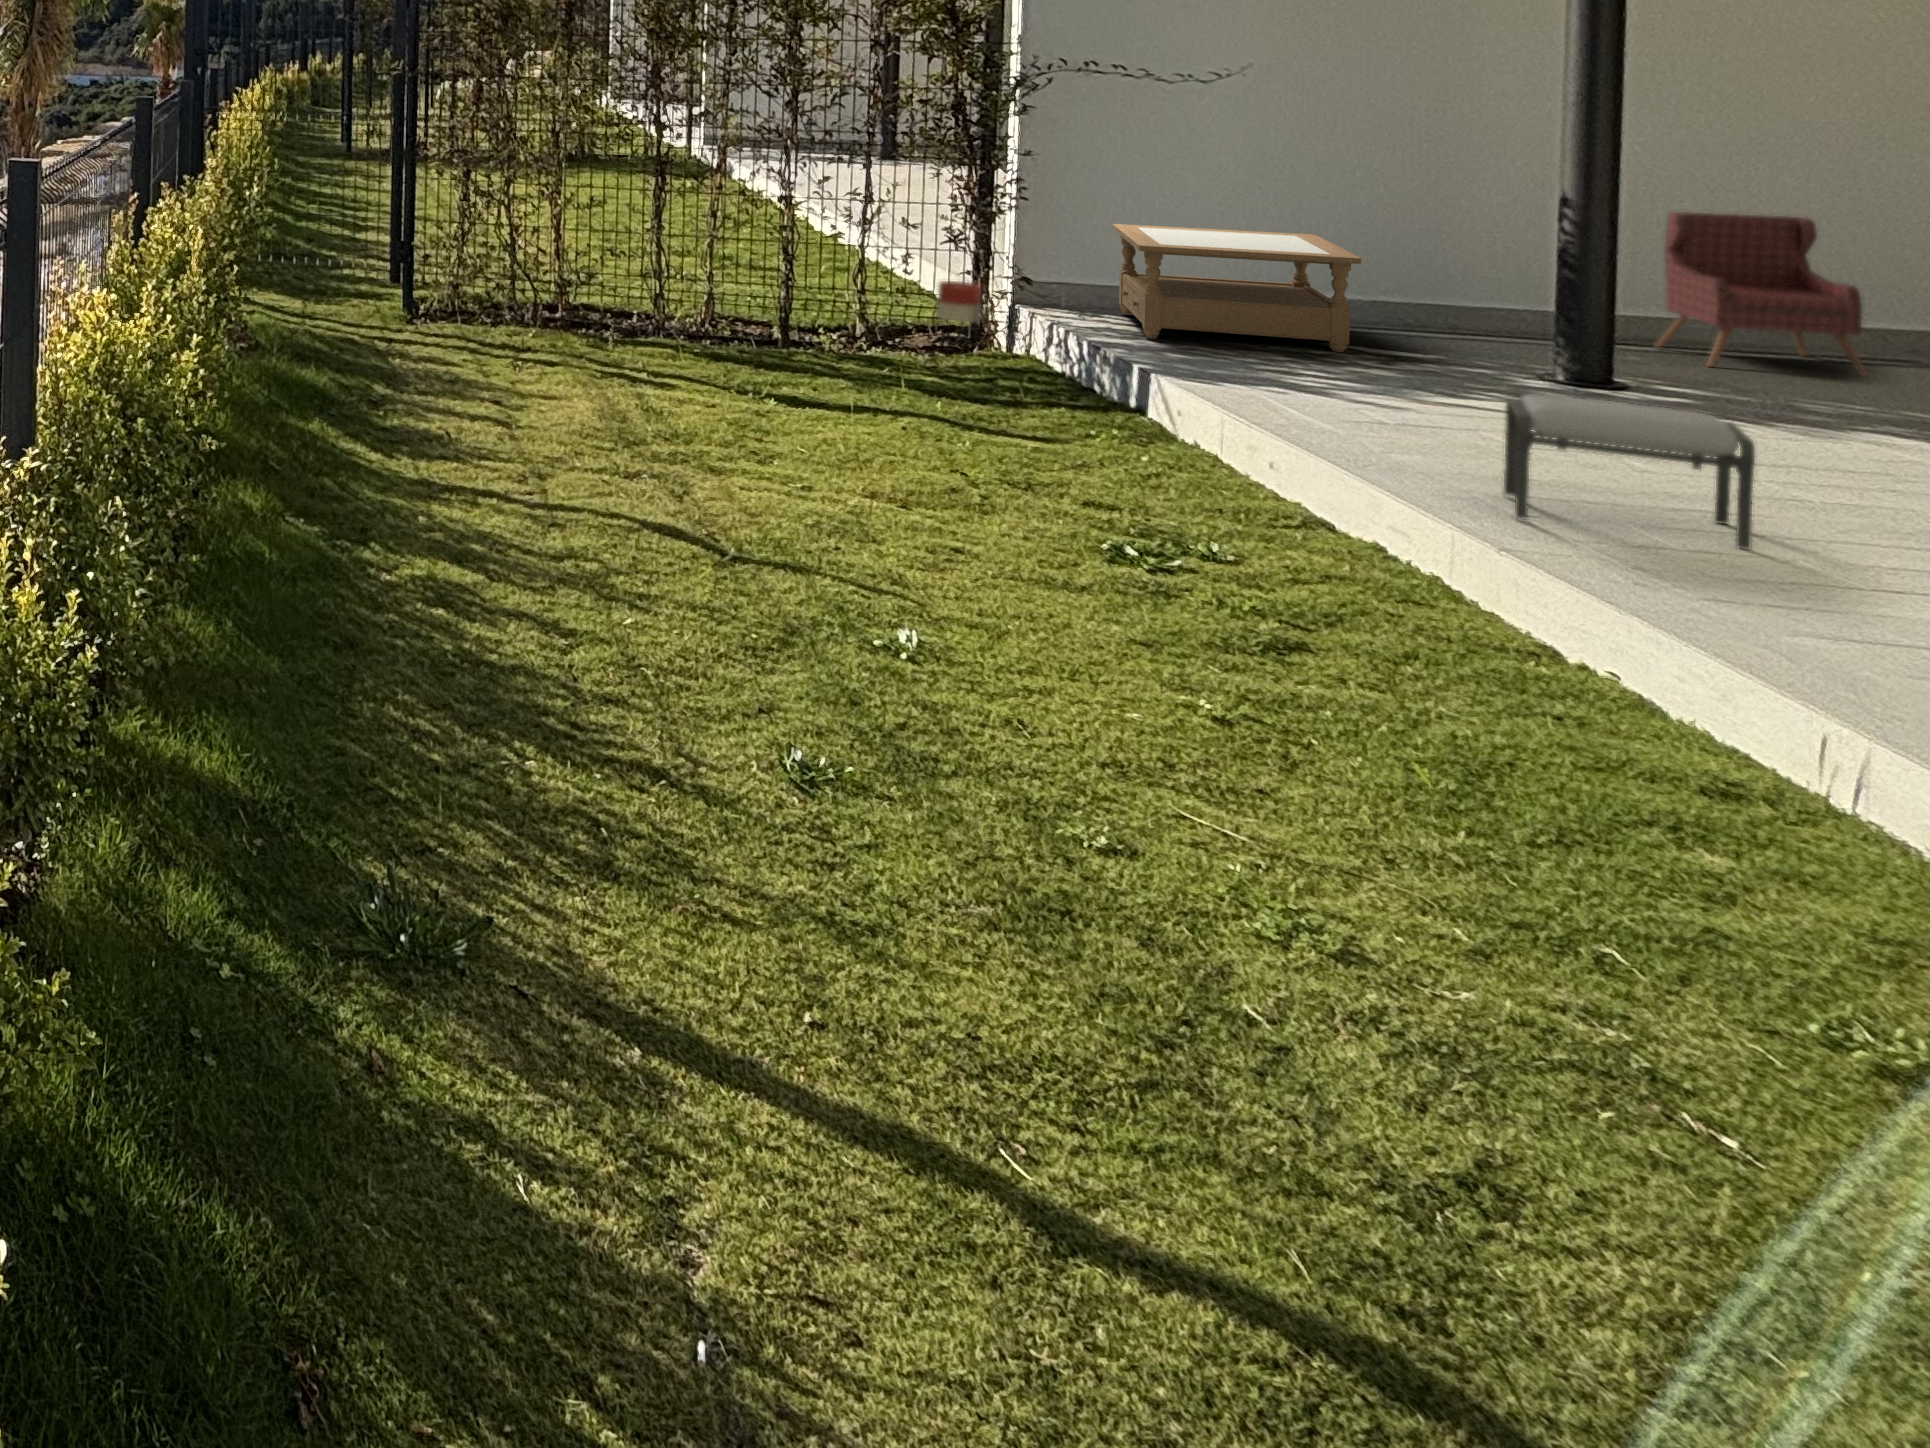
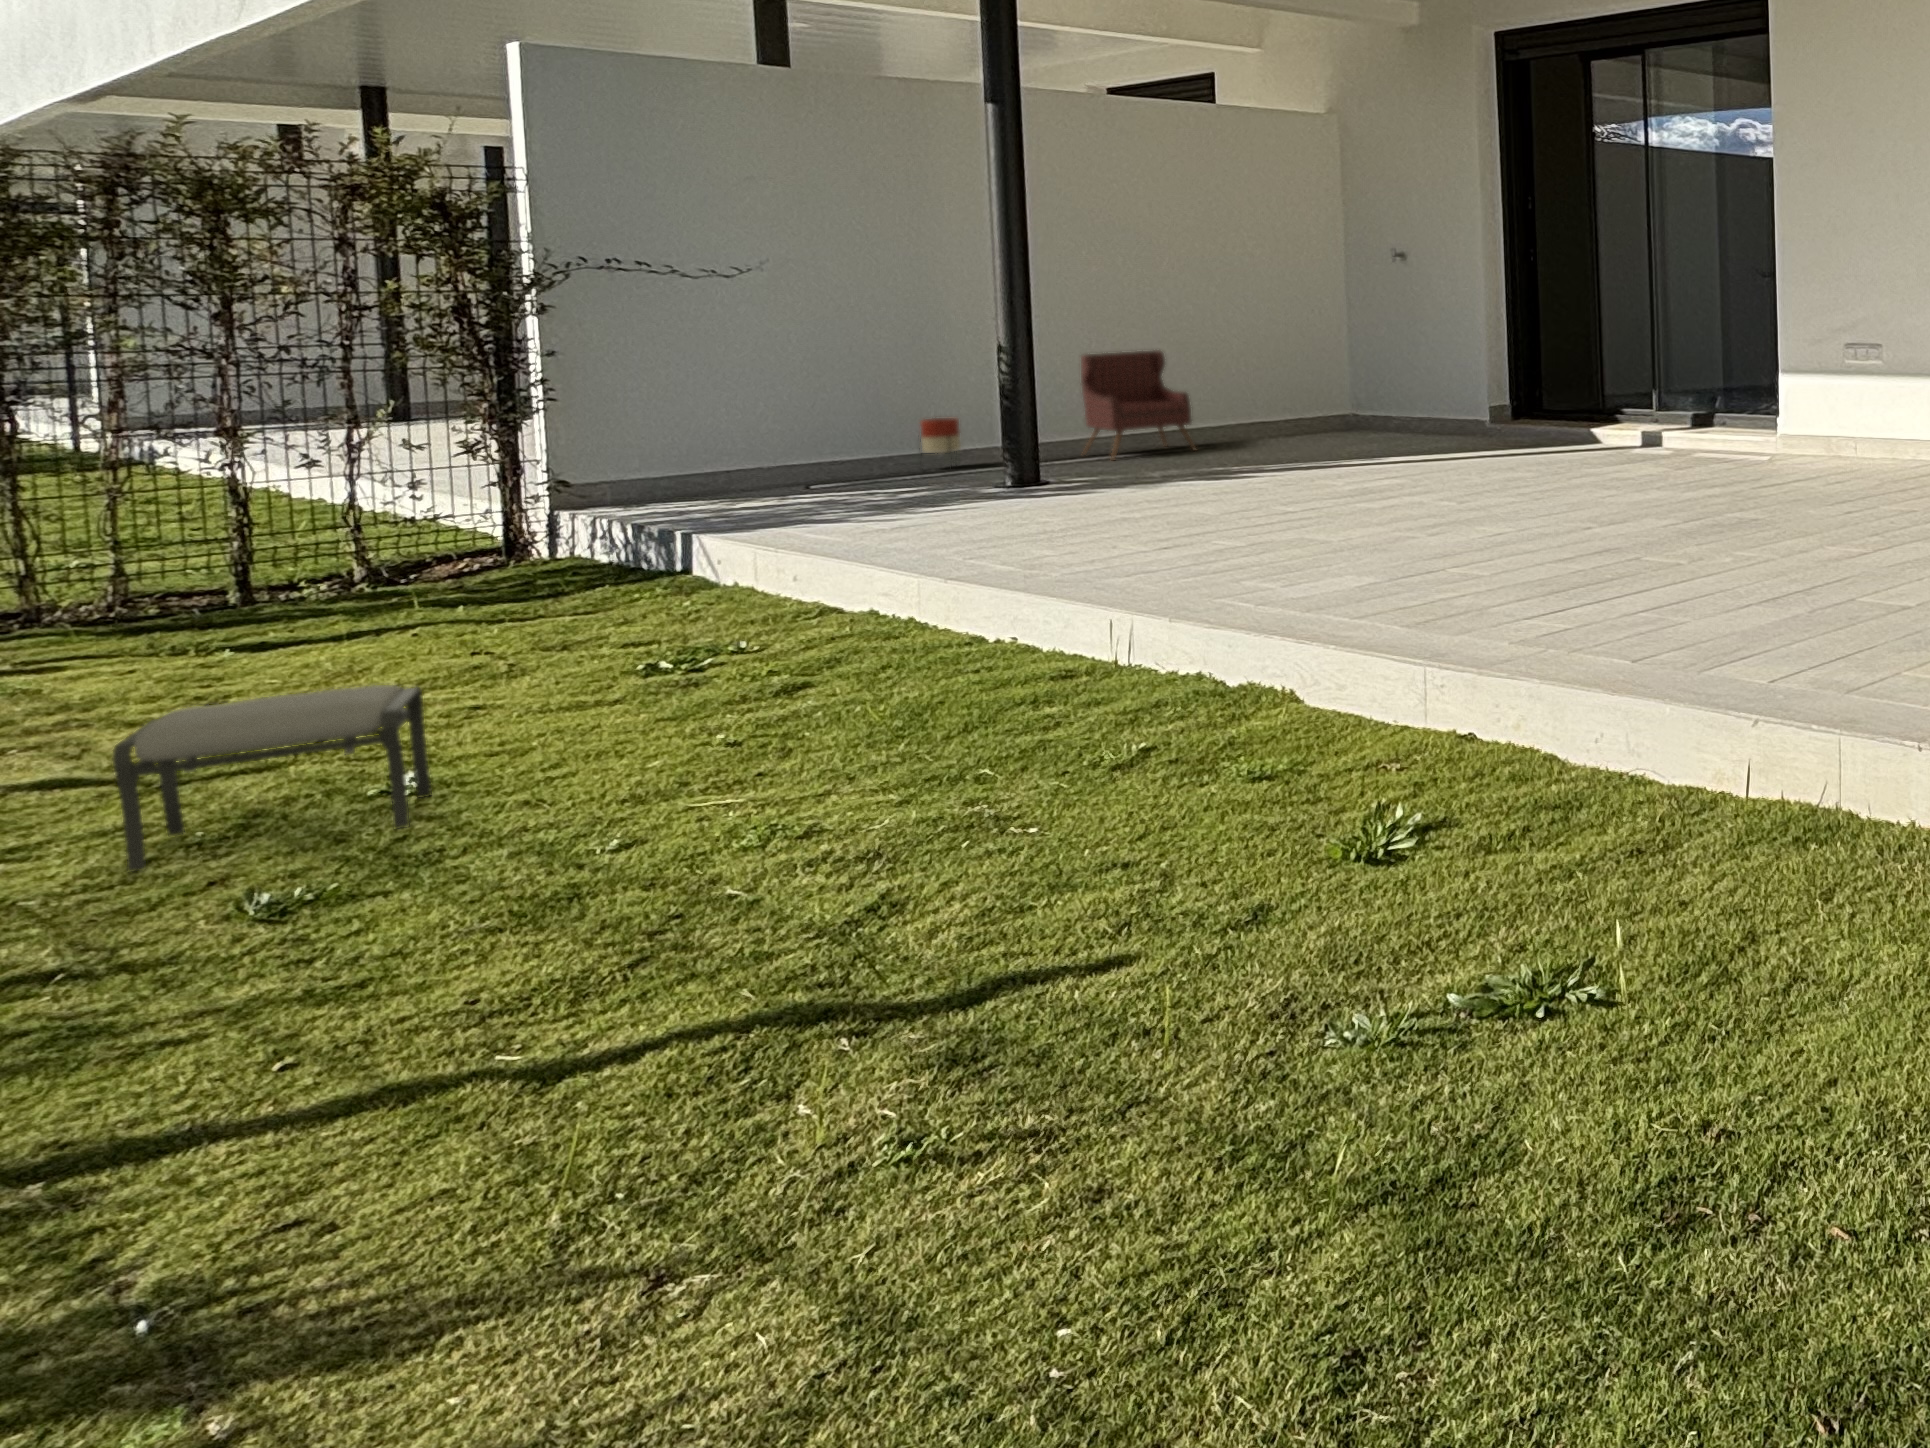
coffee table: present [1113,224,1361,352] -> none [649,403,870,512]
planter: present [936,281,981,342] -> present [920,418,961,469]
ottoman: present [1503,394,1755,550] -> present [112,685,432,872]

